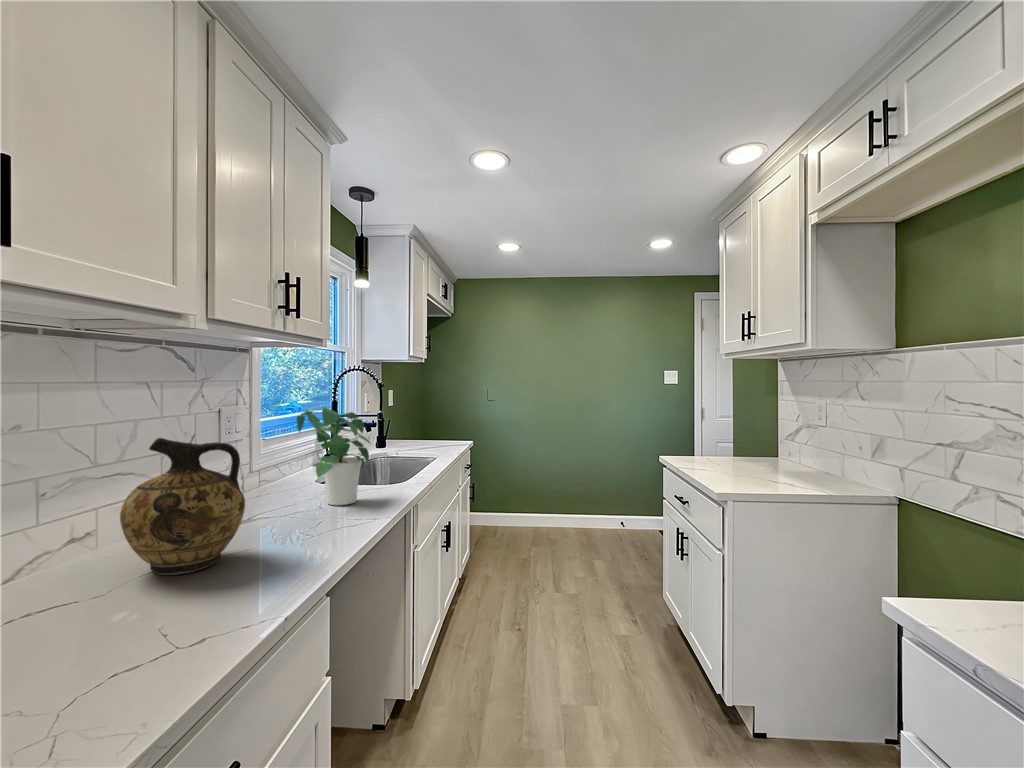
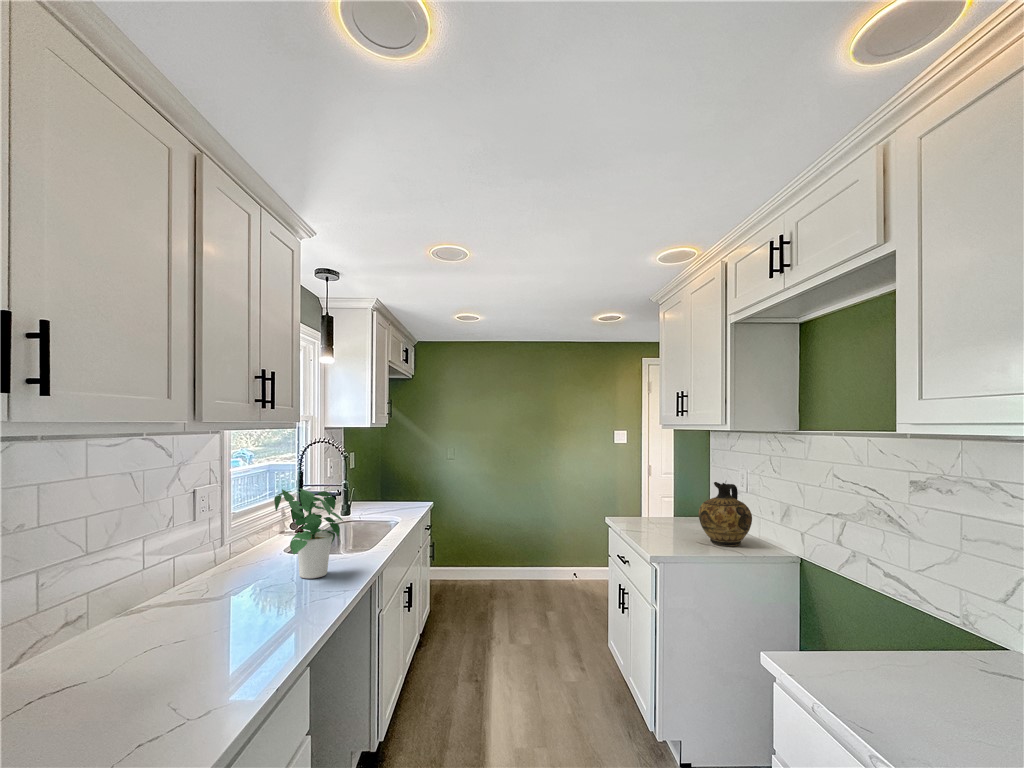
ceramic jug: present [120,438,245,575] -> present [698,482,752,546]

